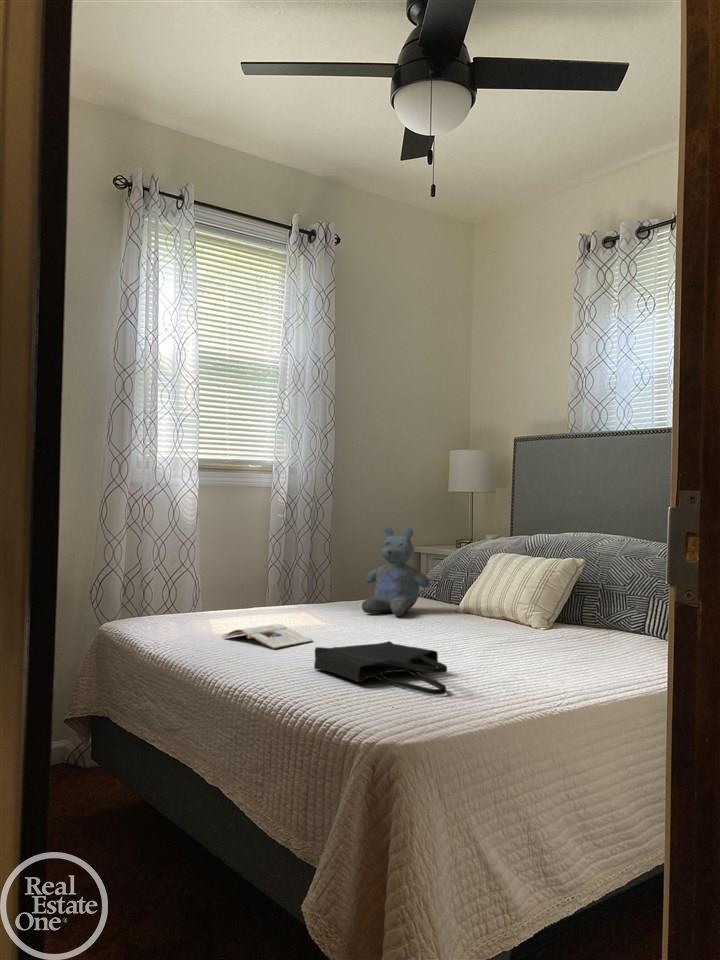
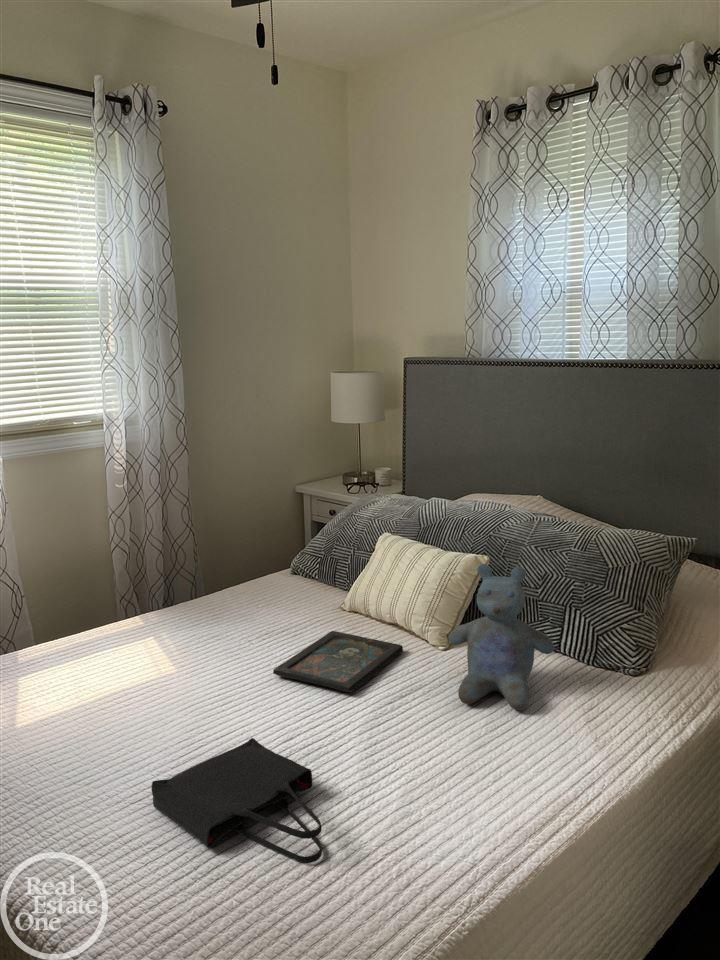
stuffed bear: present [362,527,430,616] -> present [449,564,554,710]
tray: none [402,615,510,639] -> present [273,631,403,692]
magazine: present [222,624,313,649] -> none [39,693,159,751]

